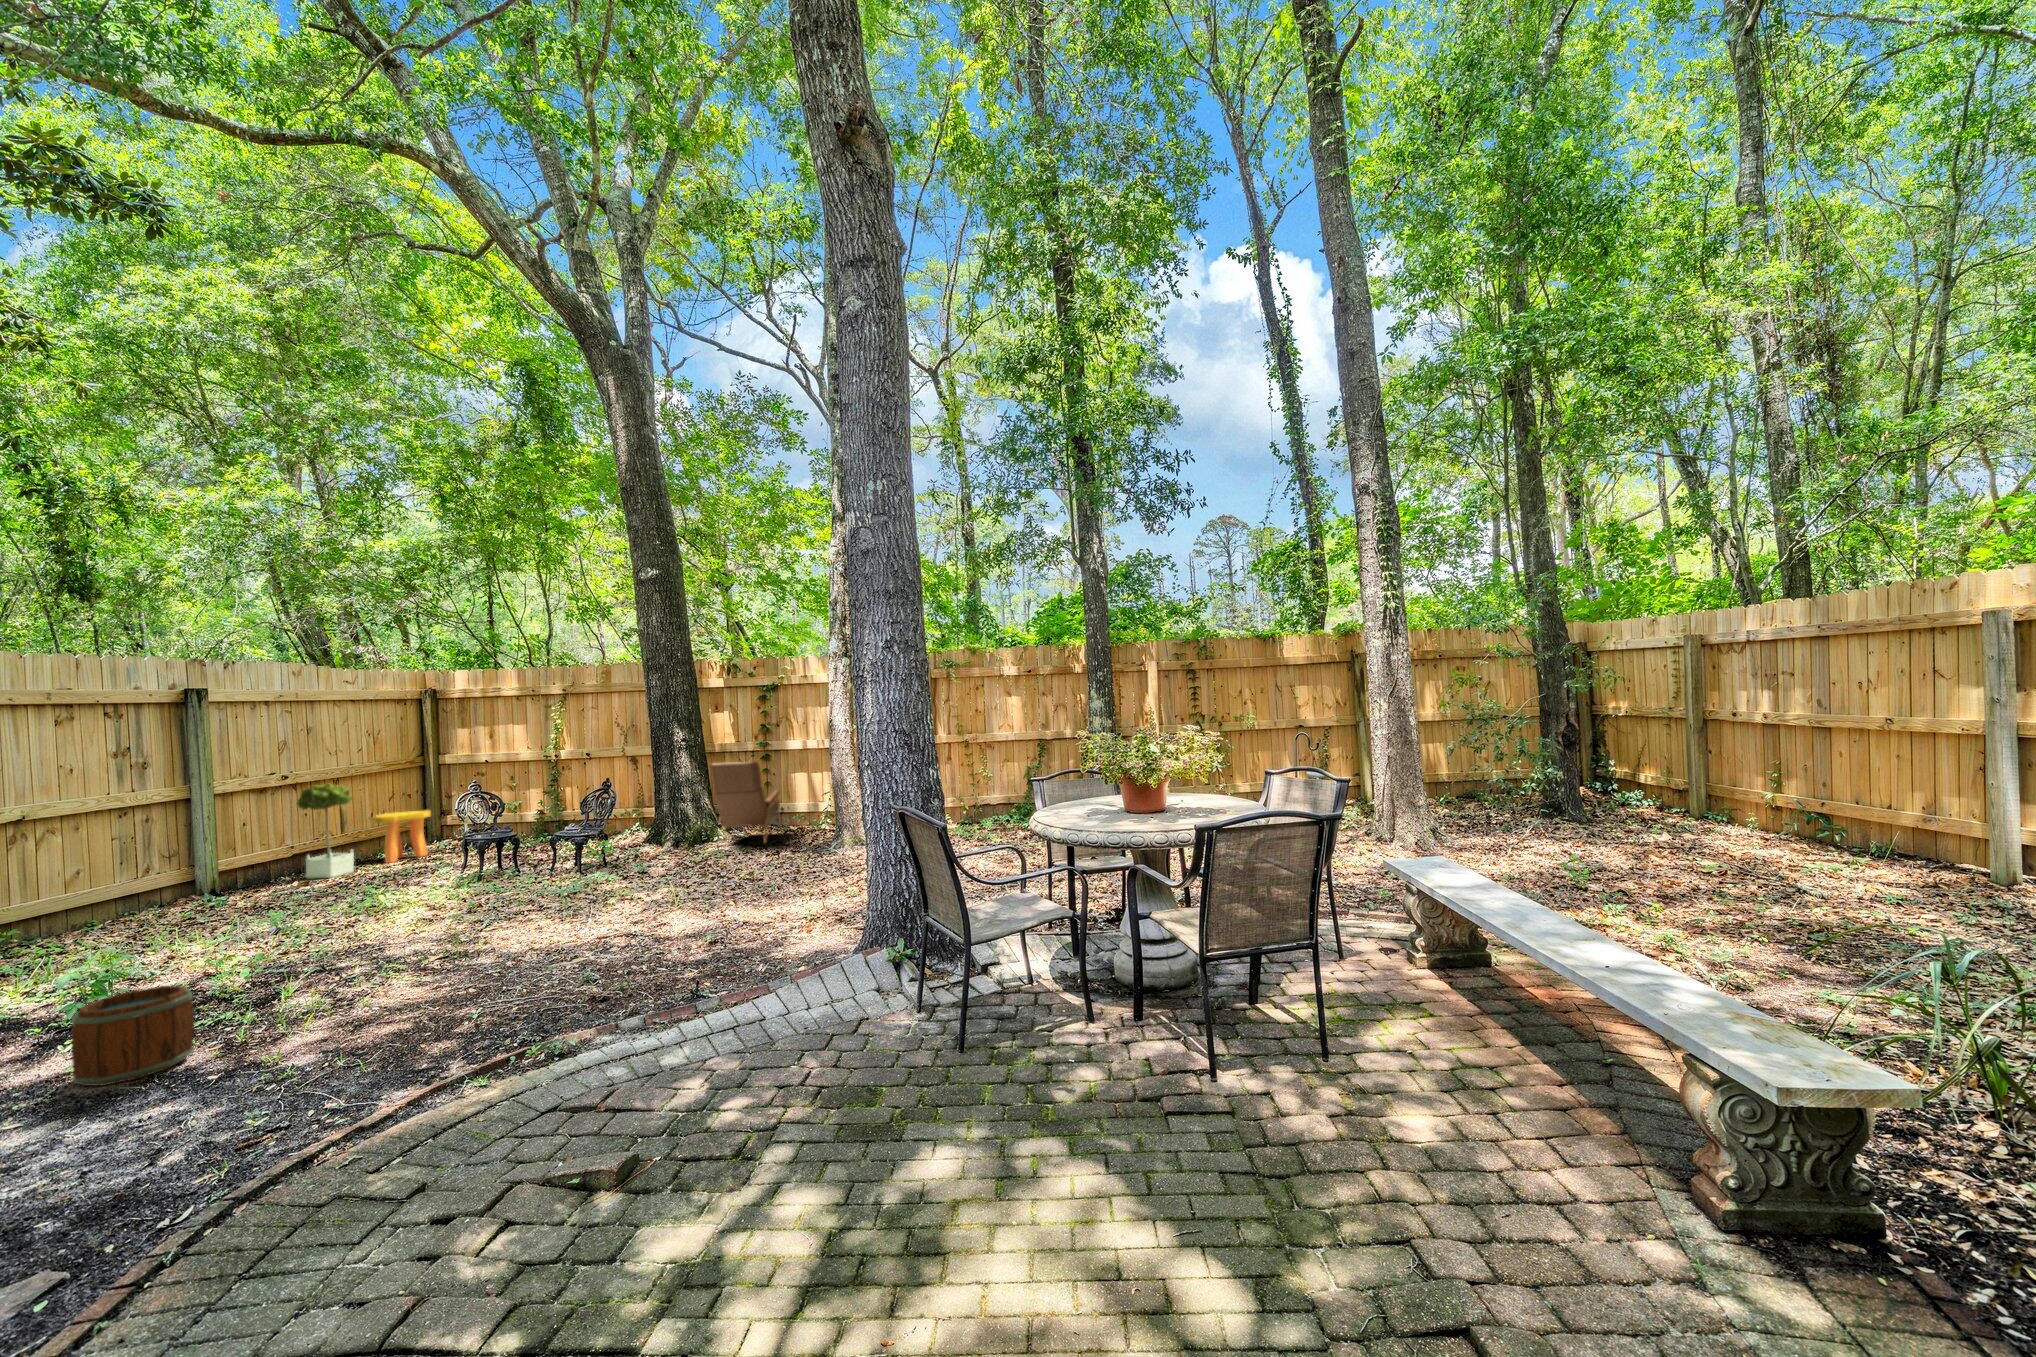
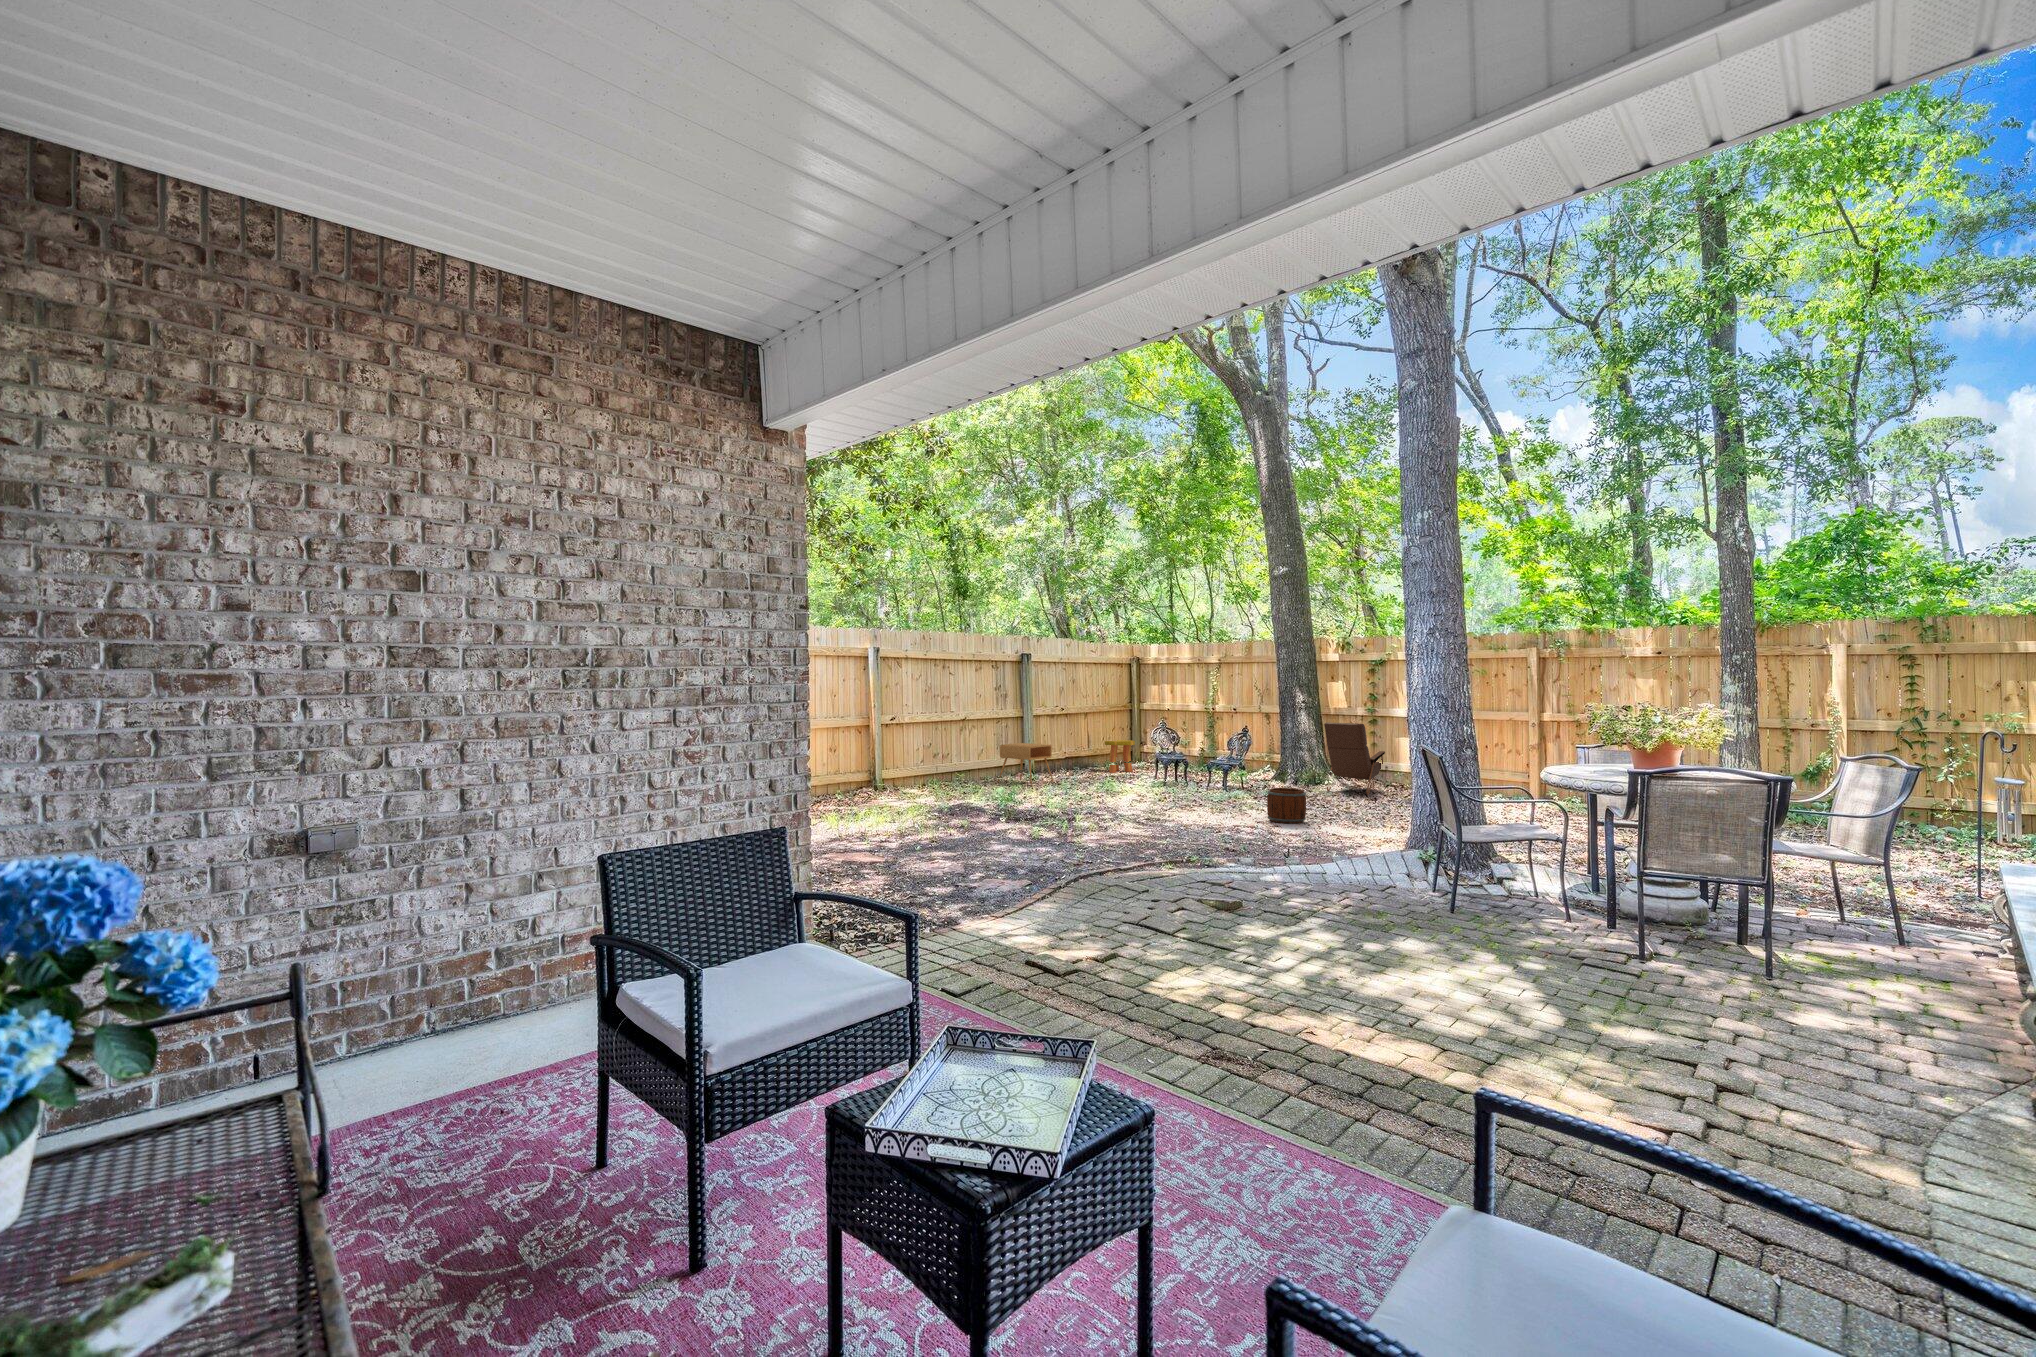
potted tree: present [297,783,354,879] -> none [1068,715,1095,776]
side table: none [116,841,260,926] -> present [998,743,1054,786]
bucket: present [72,985,194,1086] -> present [1267,788,1306,824]

